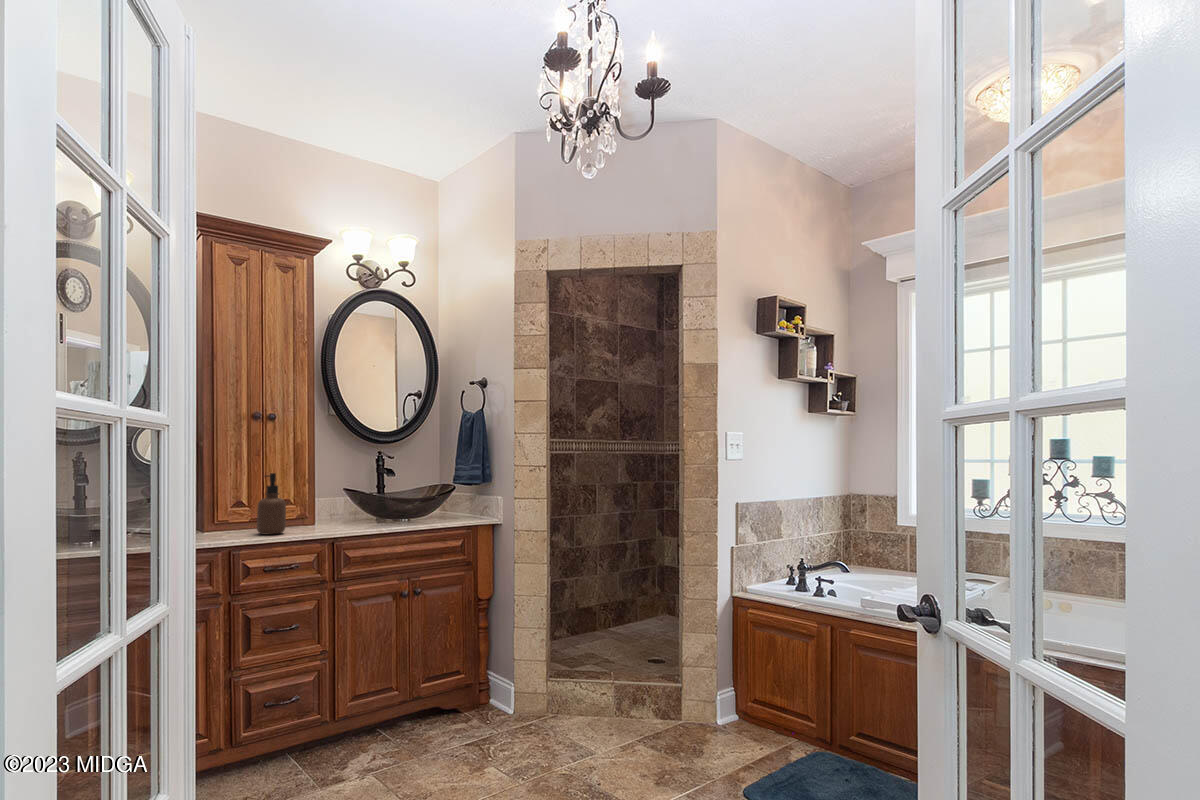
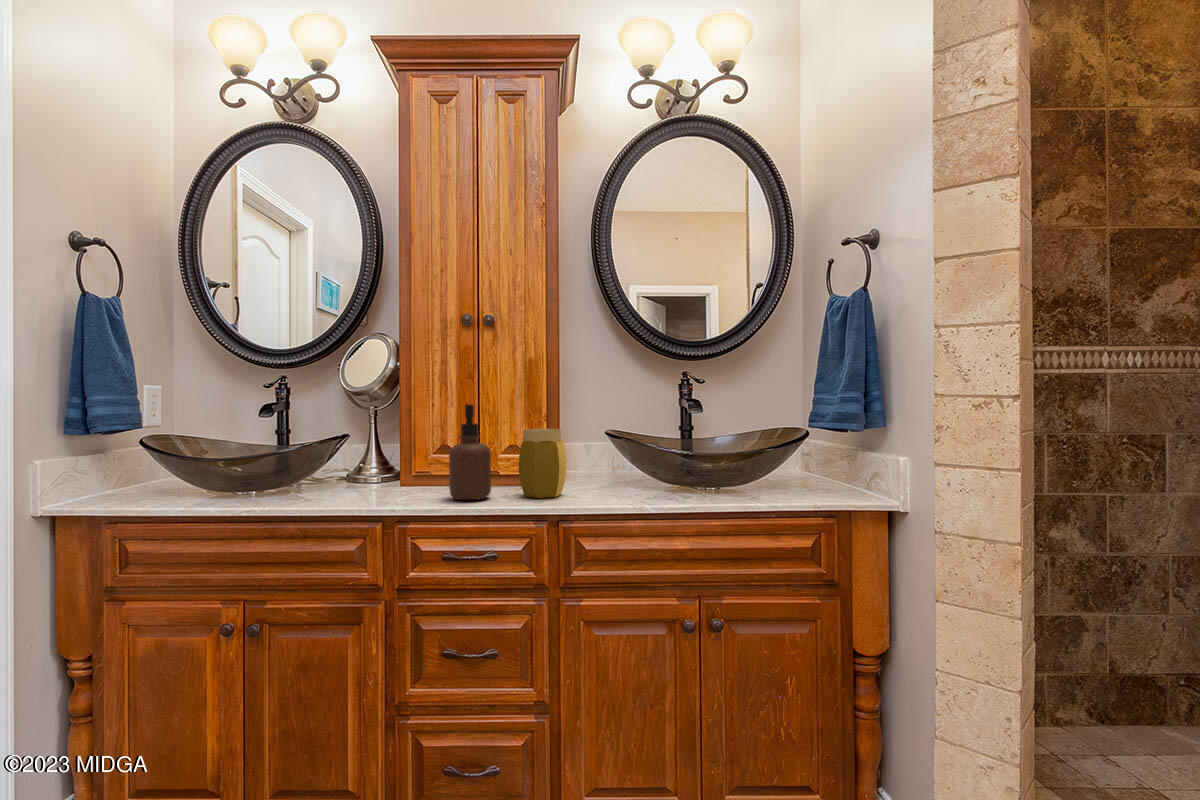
jar: none [298,488,328,531] -> present [519,429,566,498]

